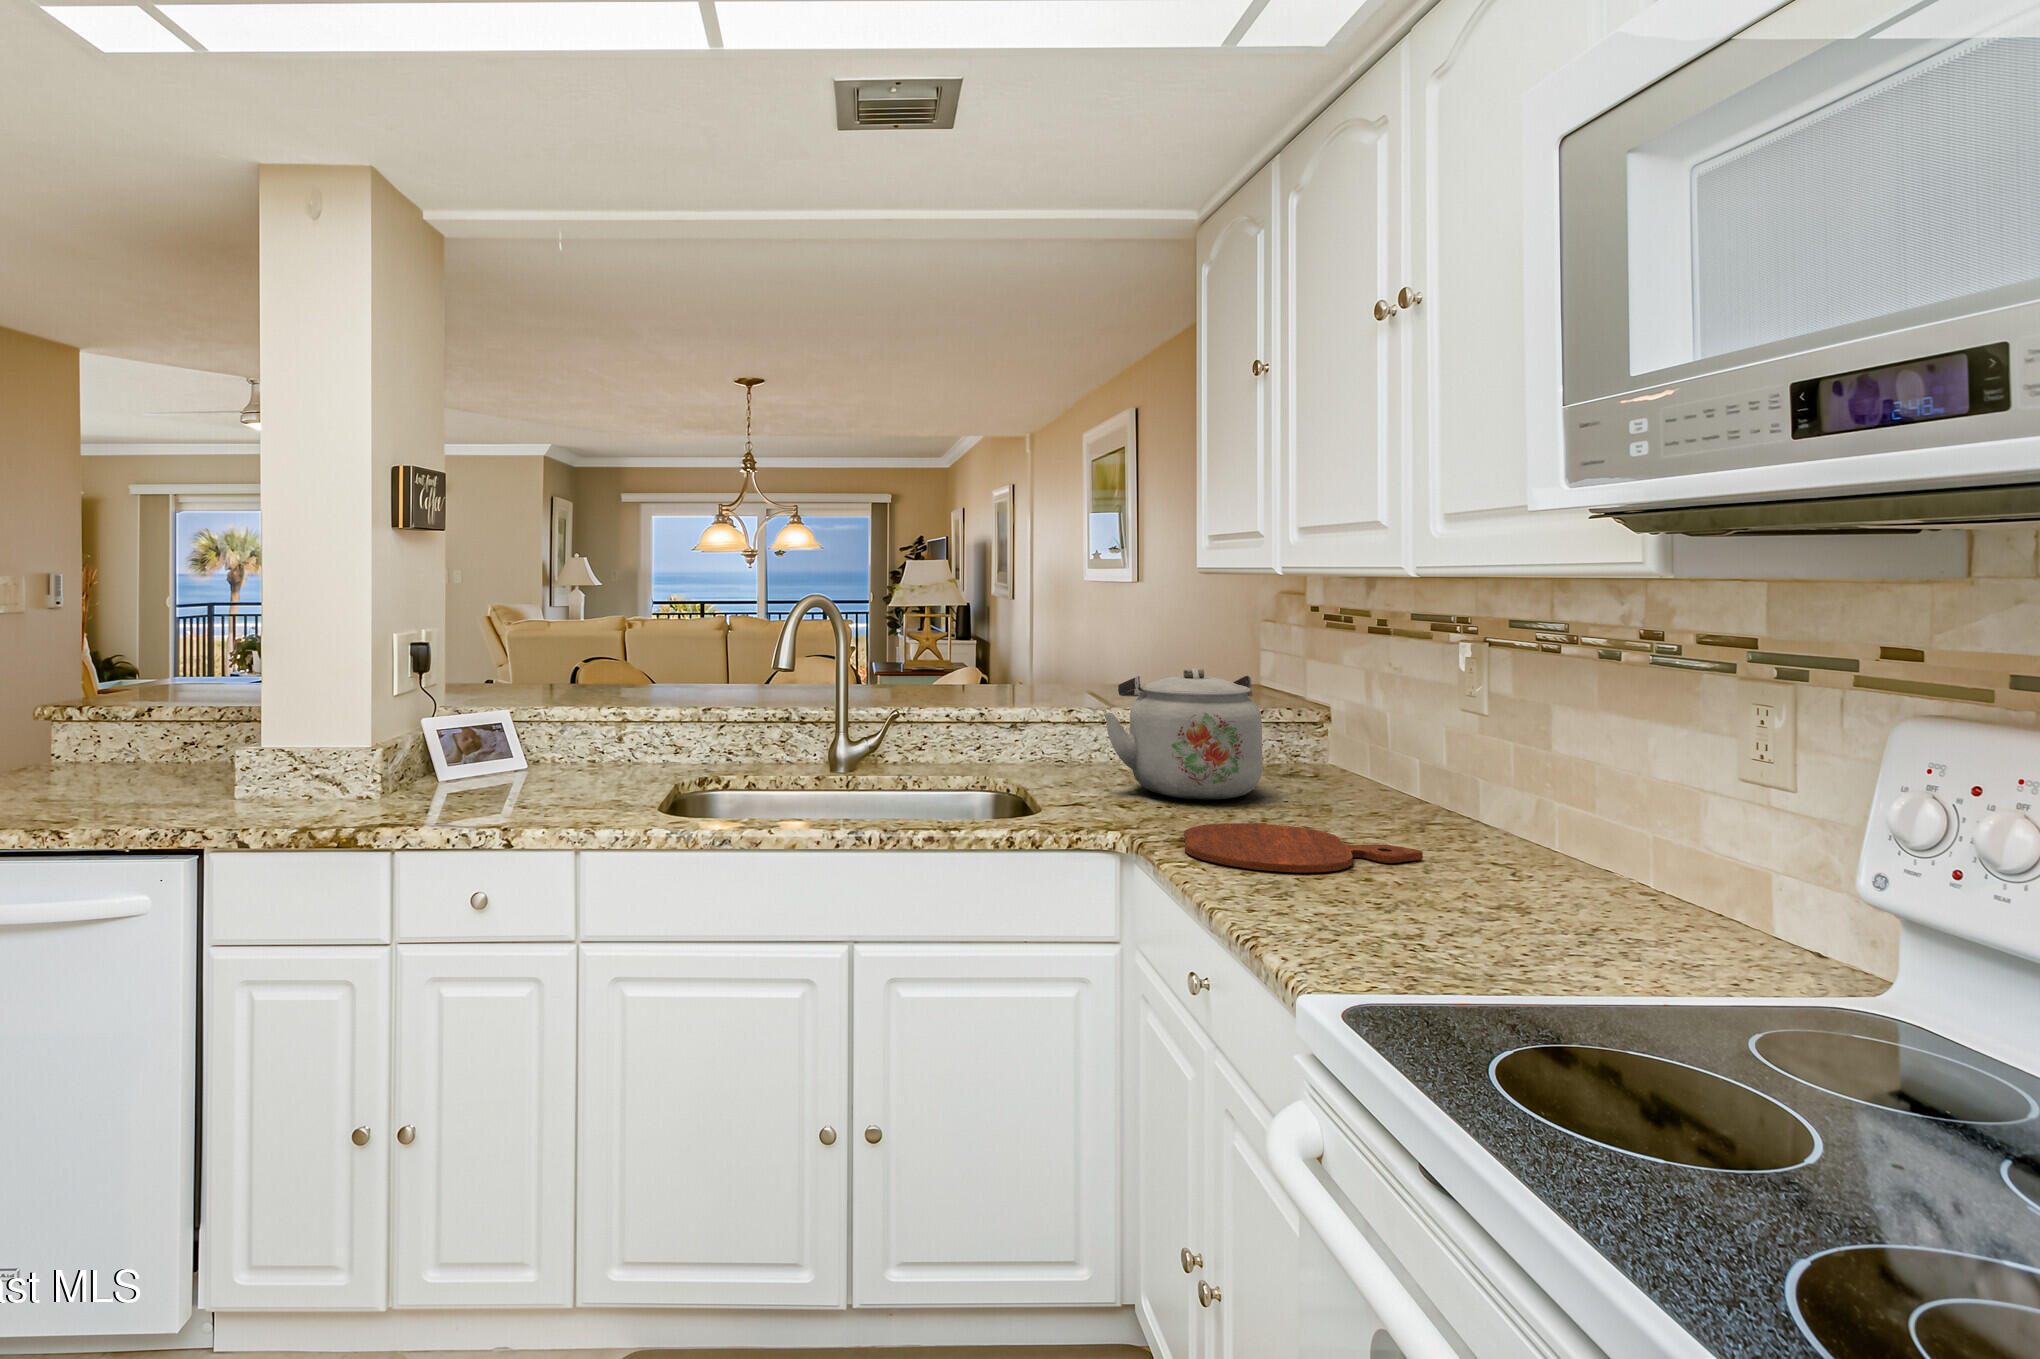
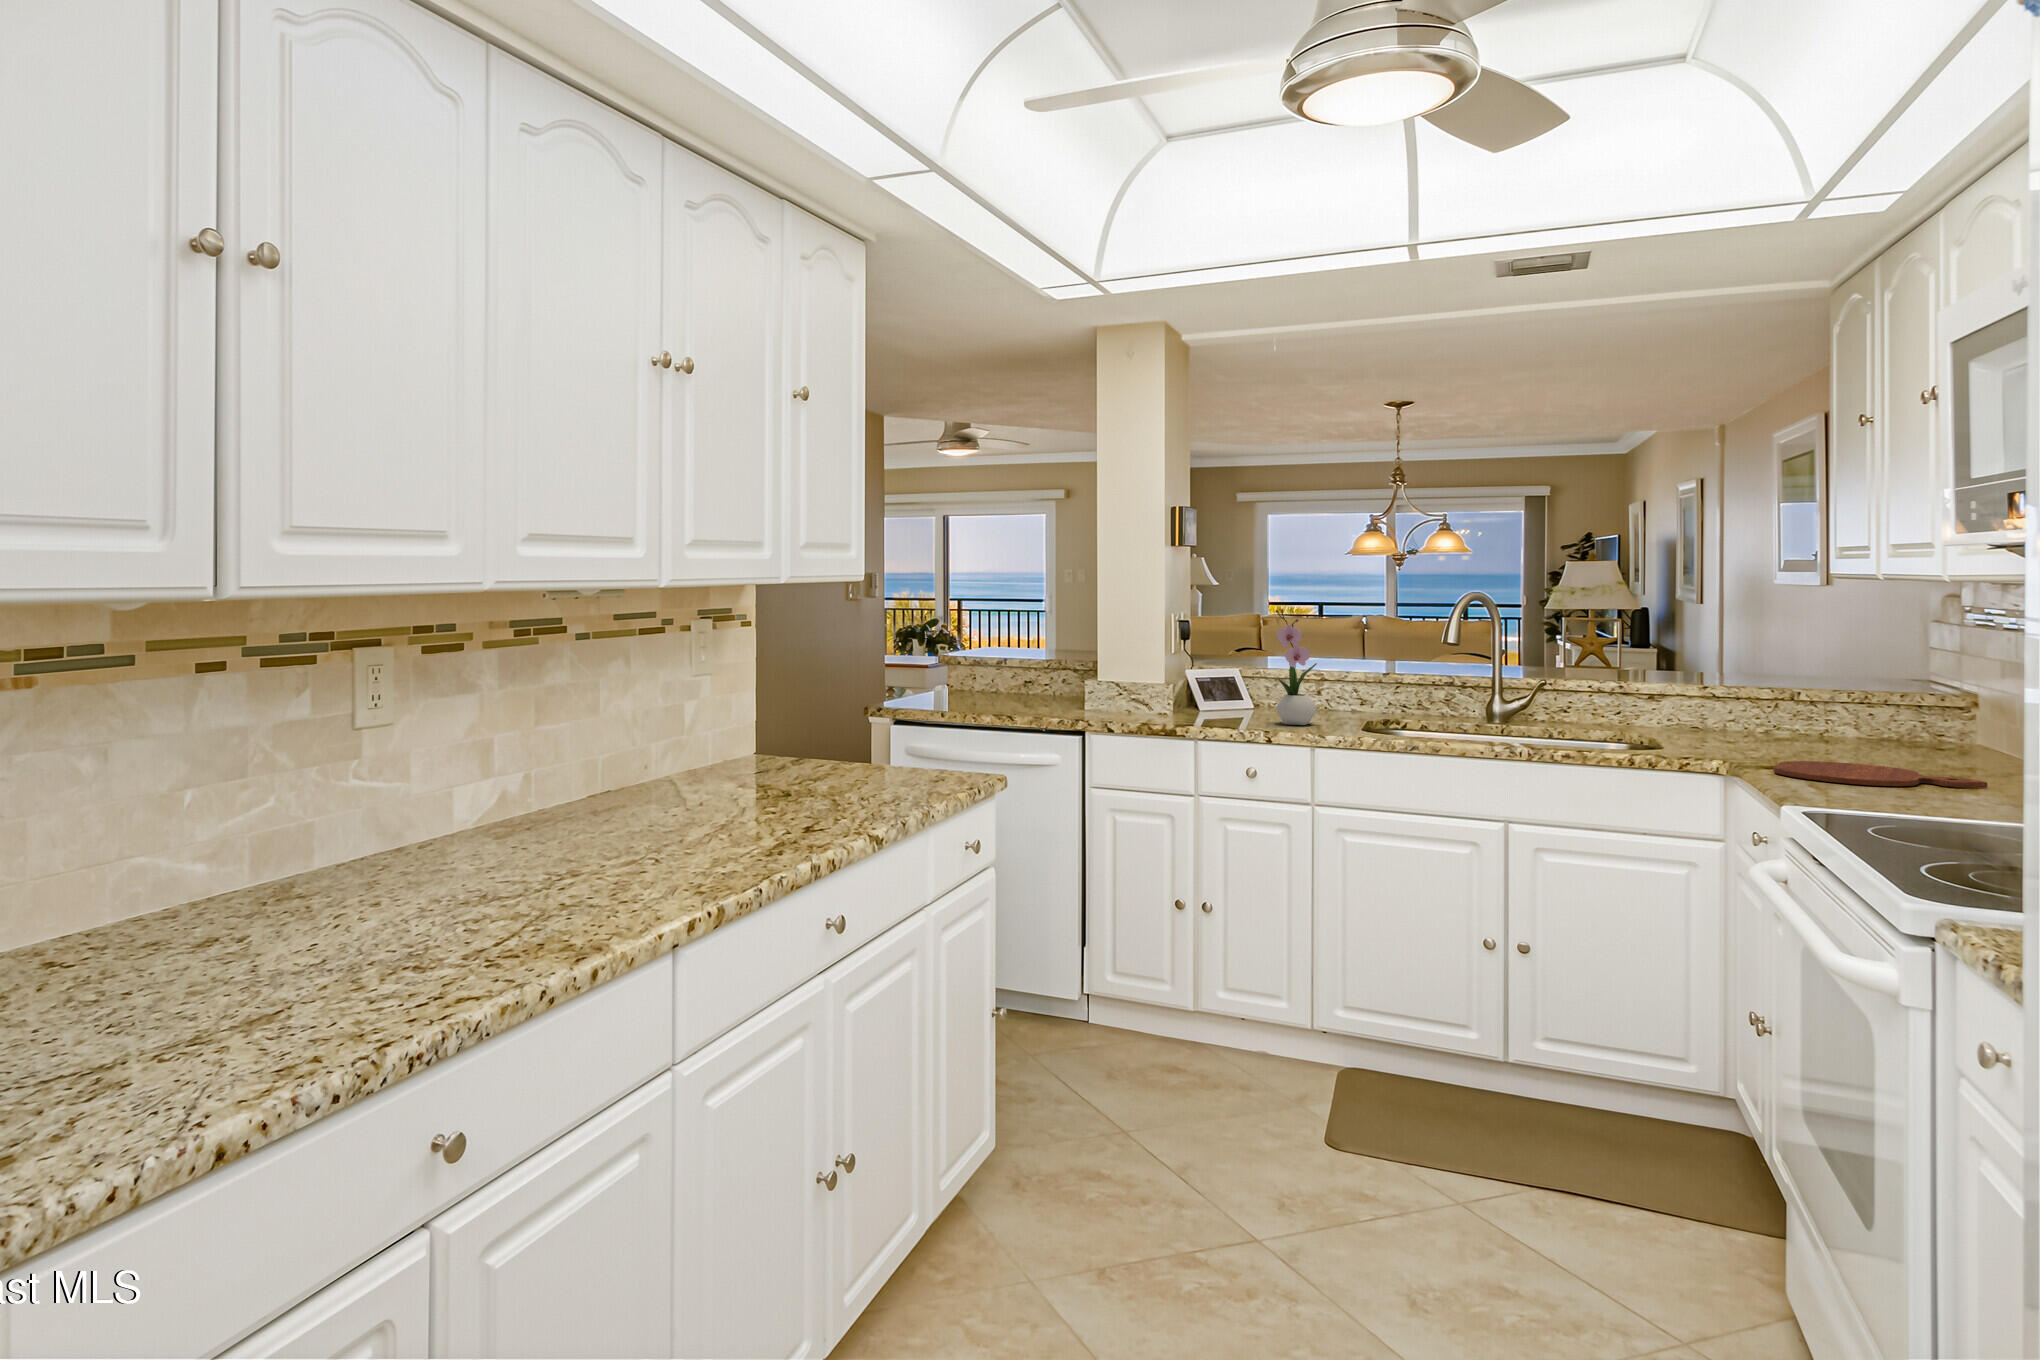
flower arrangement: none [546,624,610,799] -> present [1276,609,1317,725]
kettle: present [1103,668,1263,799] -> none [1727,652,1883,754]

